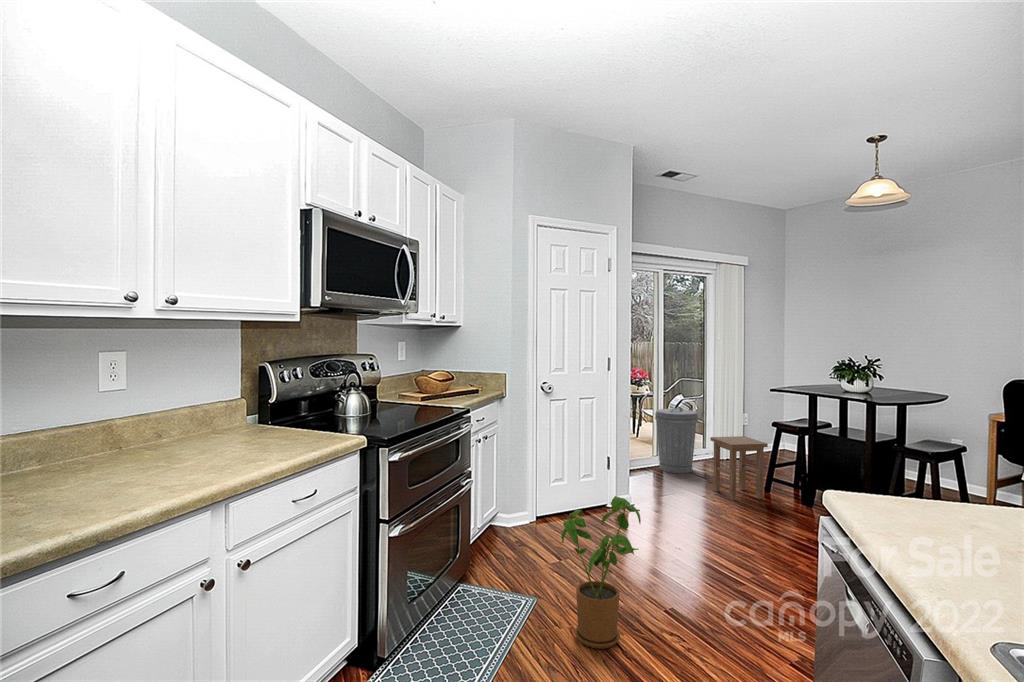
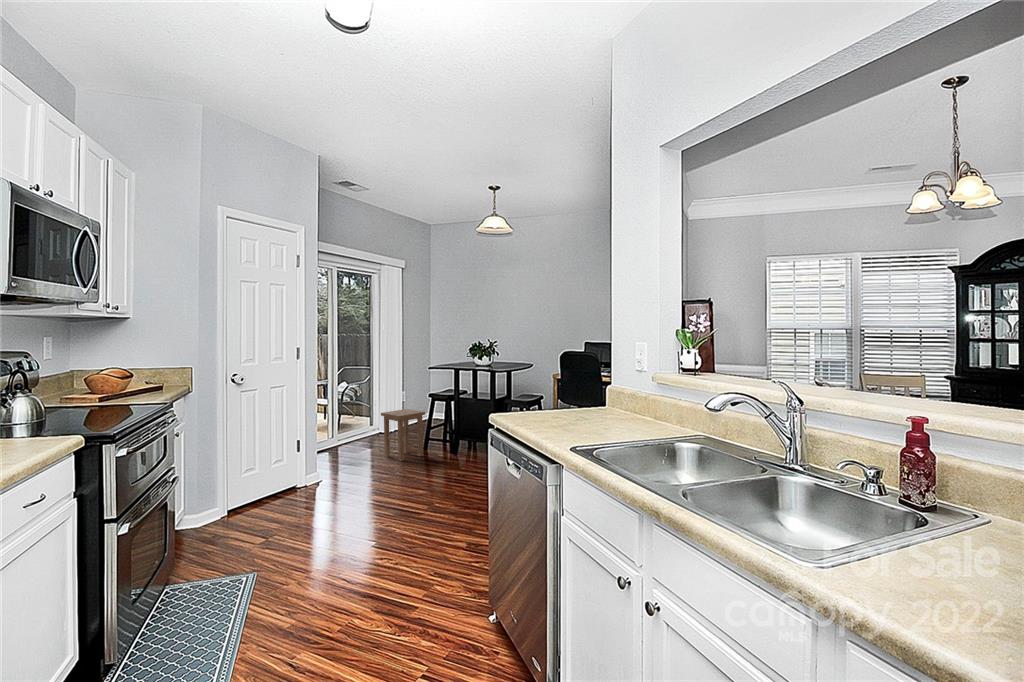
trash can: present [655,408,698,473] -> none [329,392,367,449]
house plant: present [561,496,641,649] -> none [287,460,359,589]

